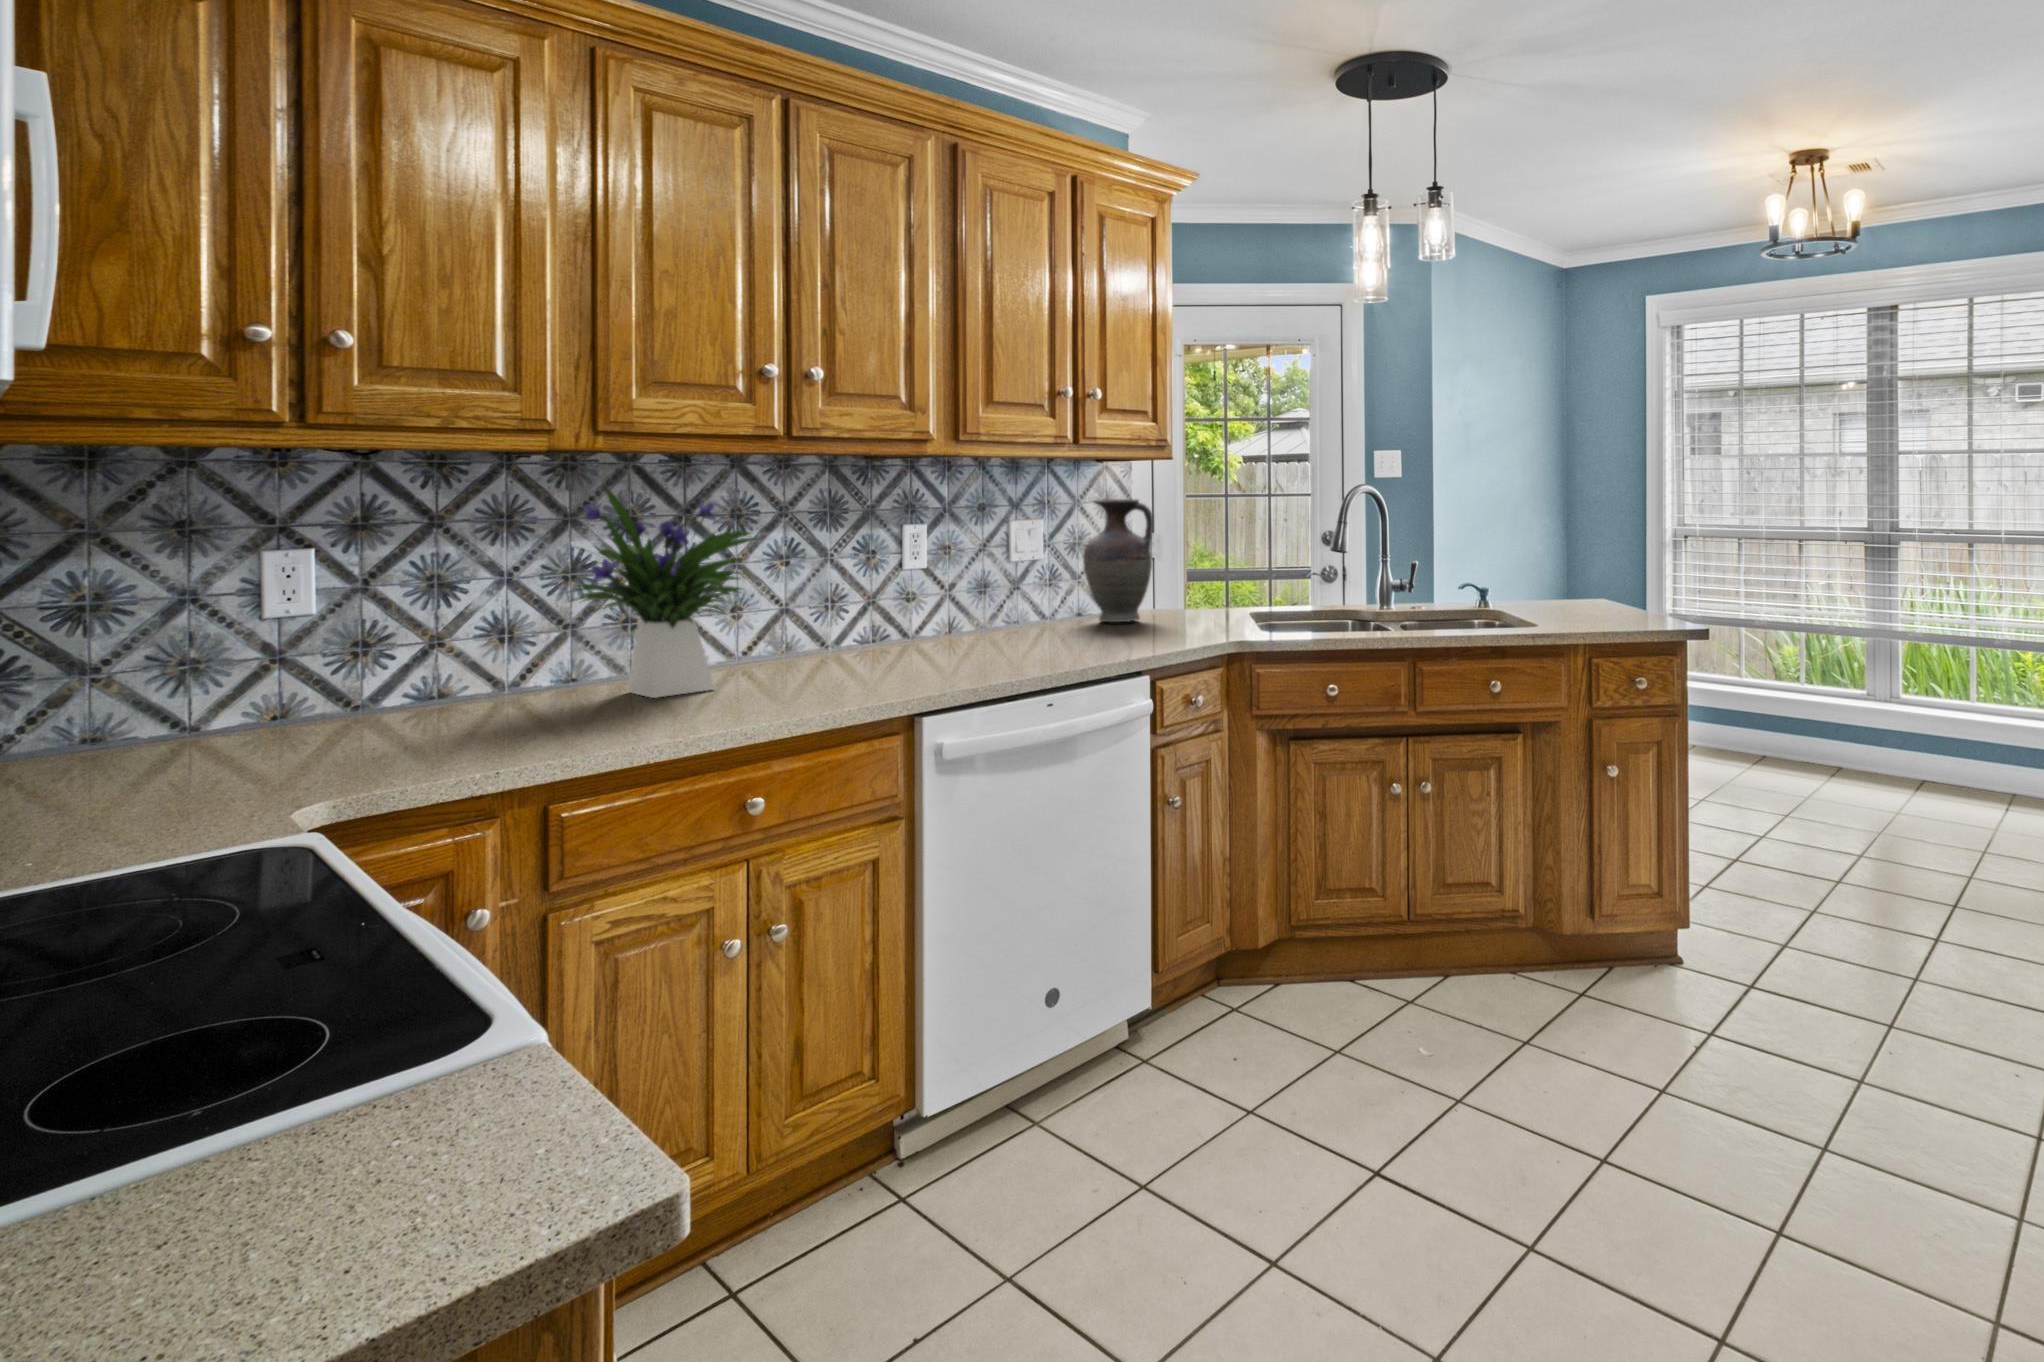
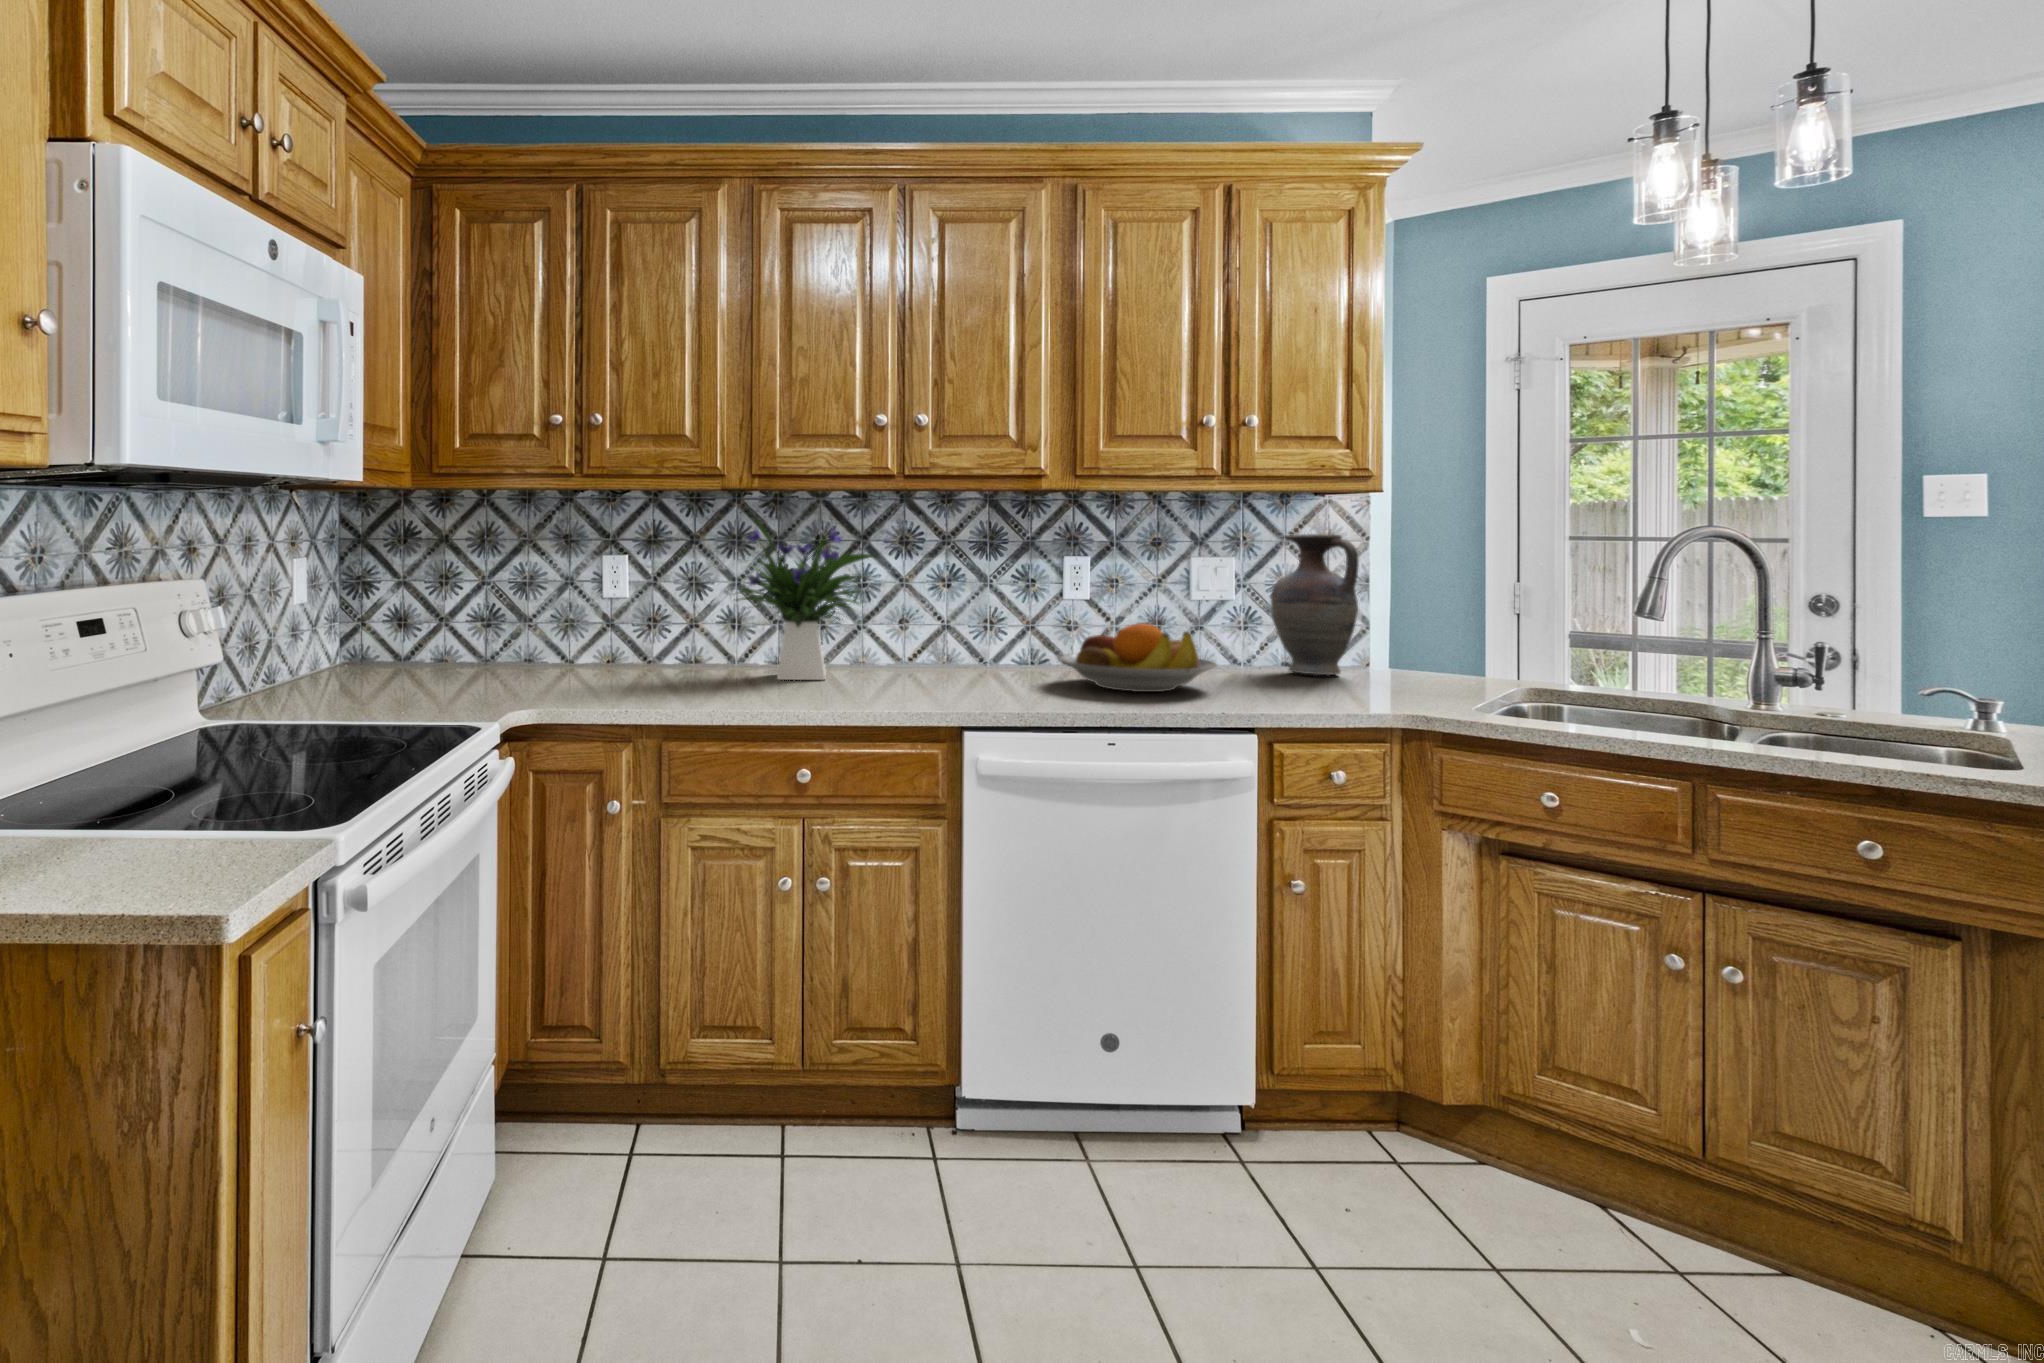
fruit bowl: none [956,588,1105,654] -> present [1058,623,1217,692]

